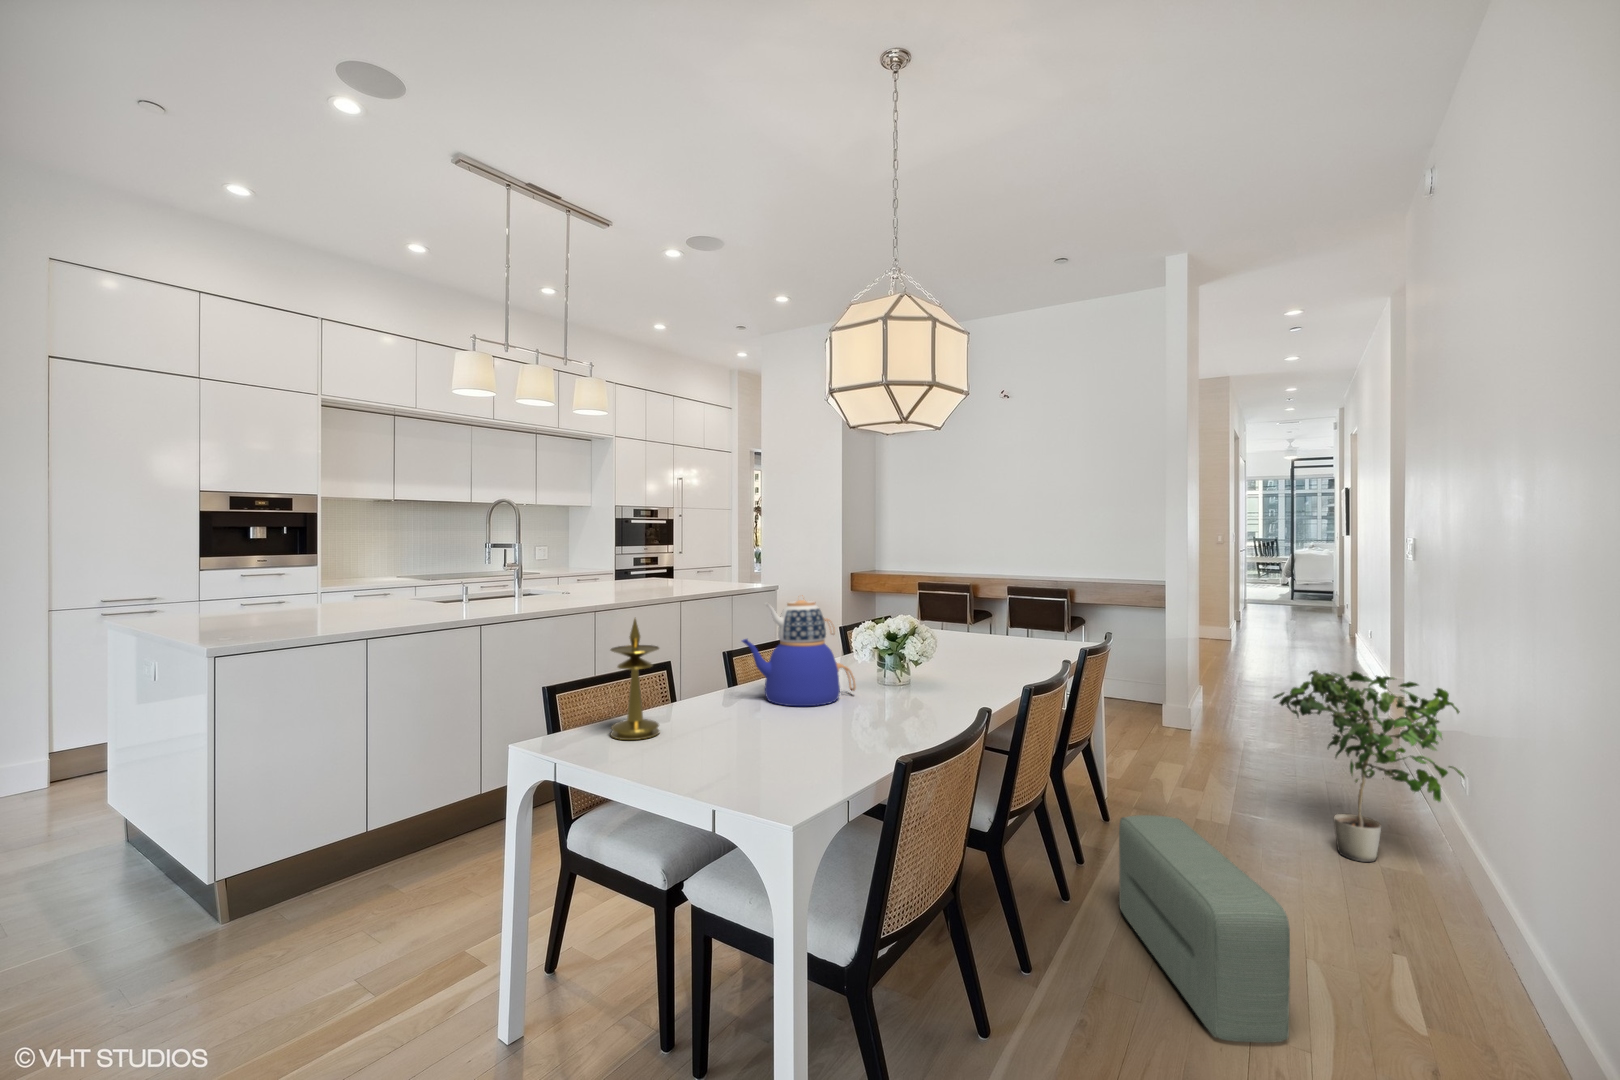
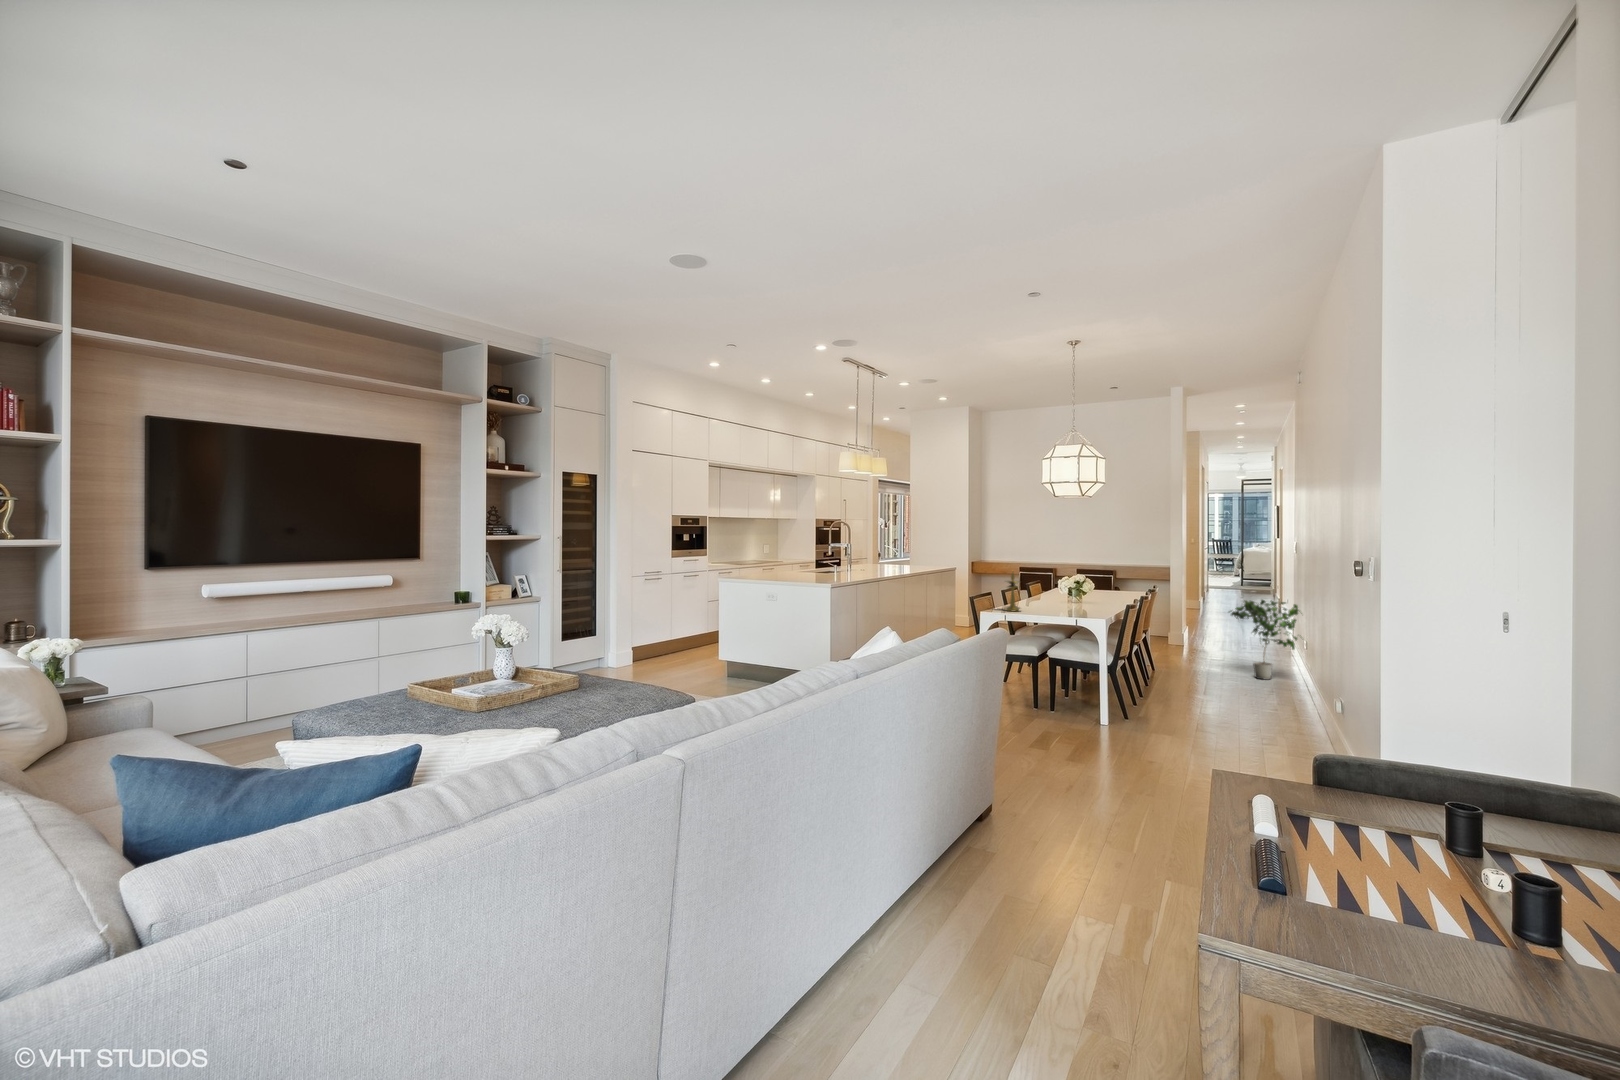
teapot: present [742,600,856,706] -> none [1029,565,1069,606]
pouf: present [1119,815,1290,1043] -> none [1169,651,1233,708]

